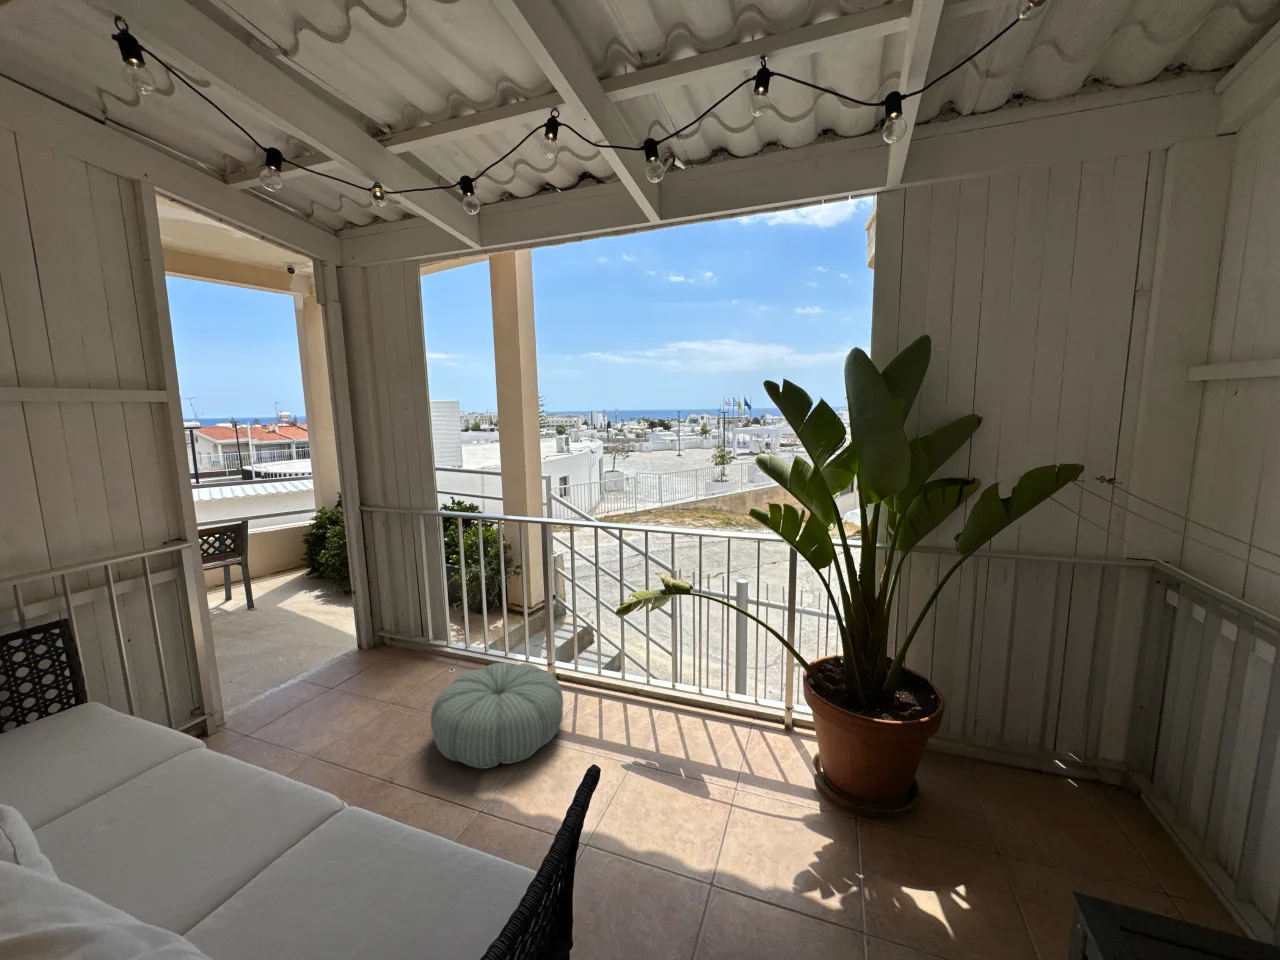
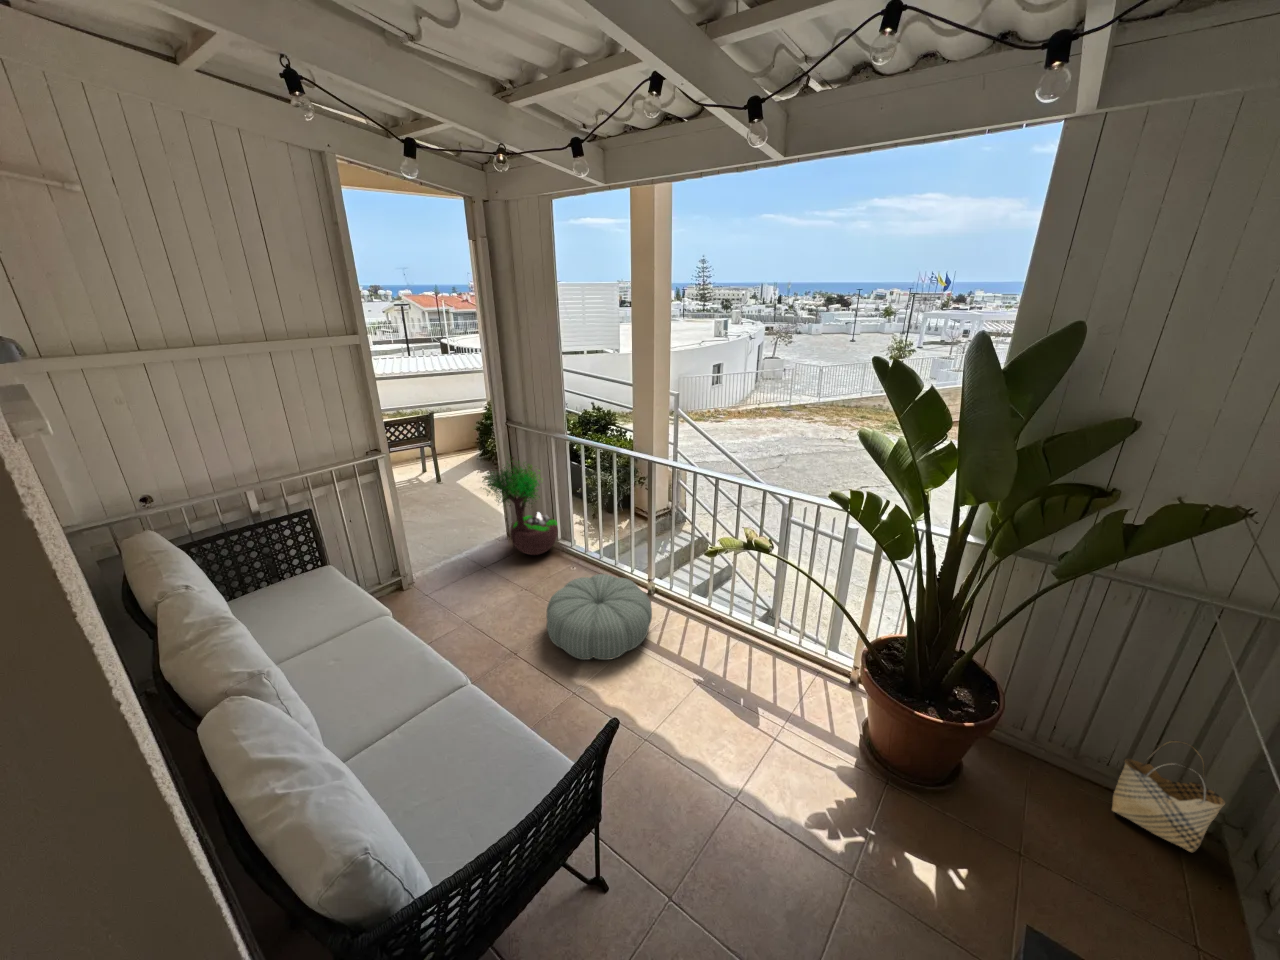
potted tree: none [325,539,428,666] -> present [482,461,558,555]
woven basket: none [1035,701,1118,806] -> present [1112,741,1225,852]

